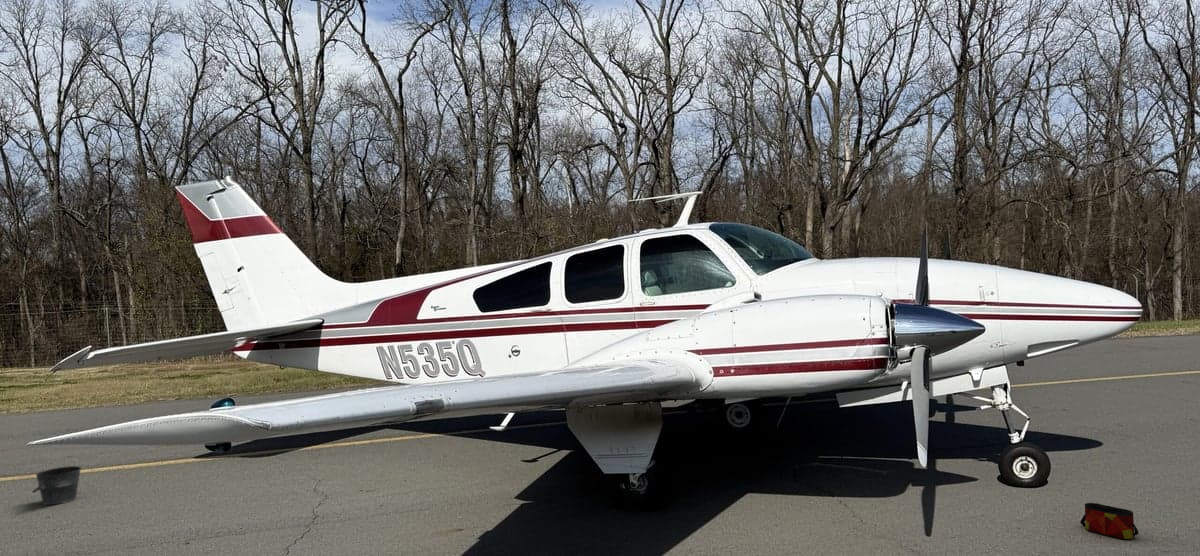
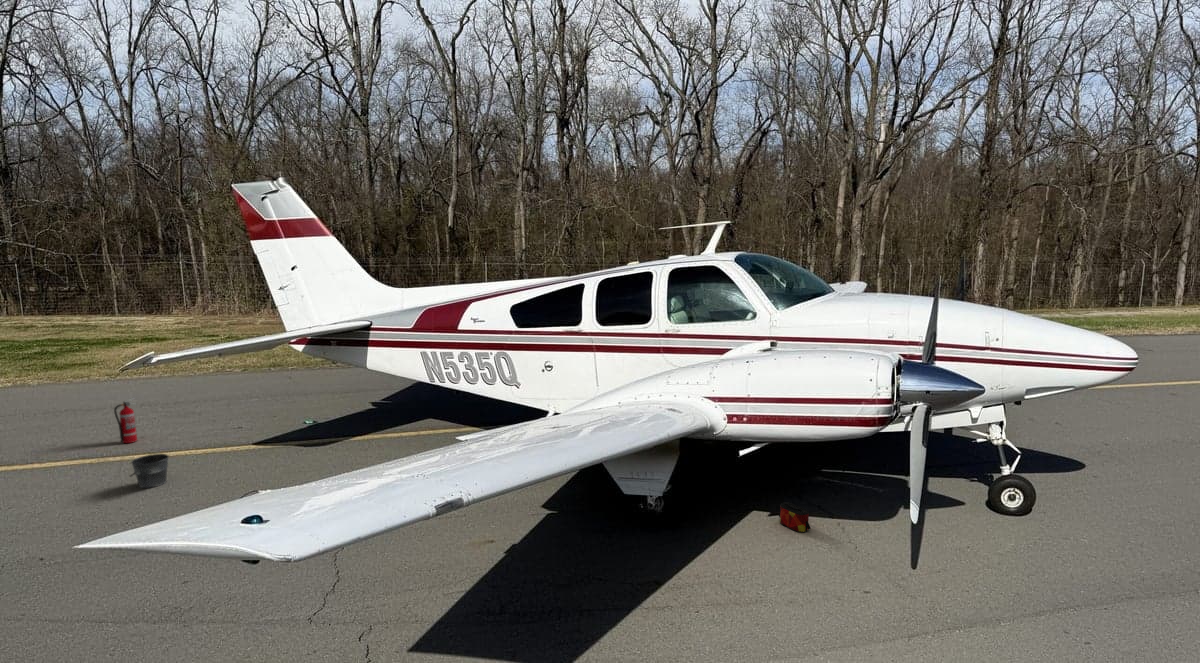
fire extinguisher: none [22,413,49,466] -> present [114,398,137,443]
bag: present [1080,503,1139,540] -> present [779,502,810,533]

